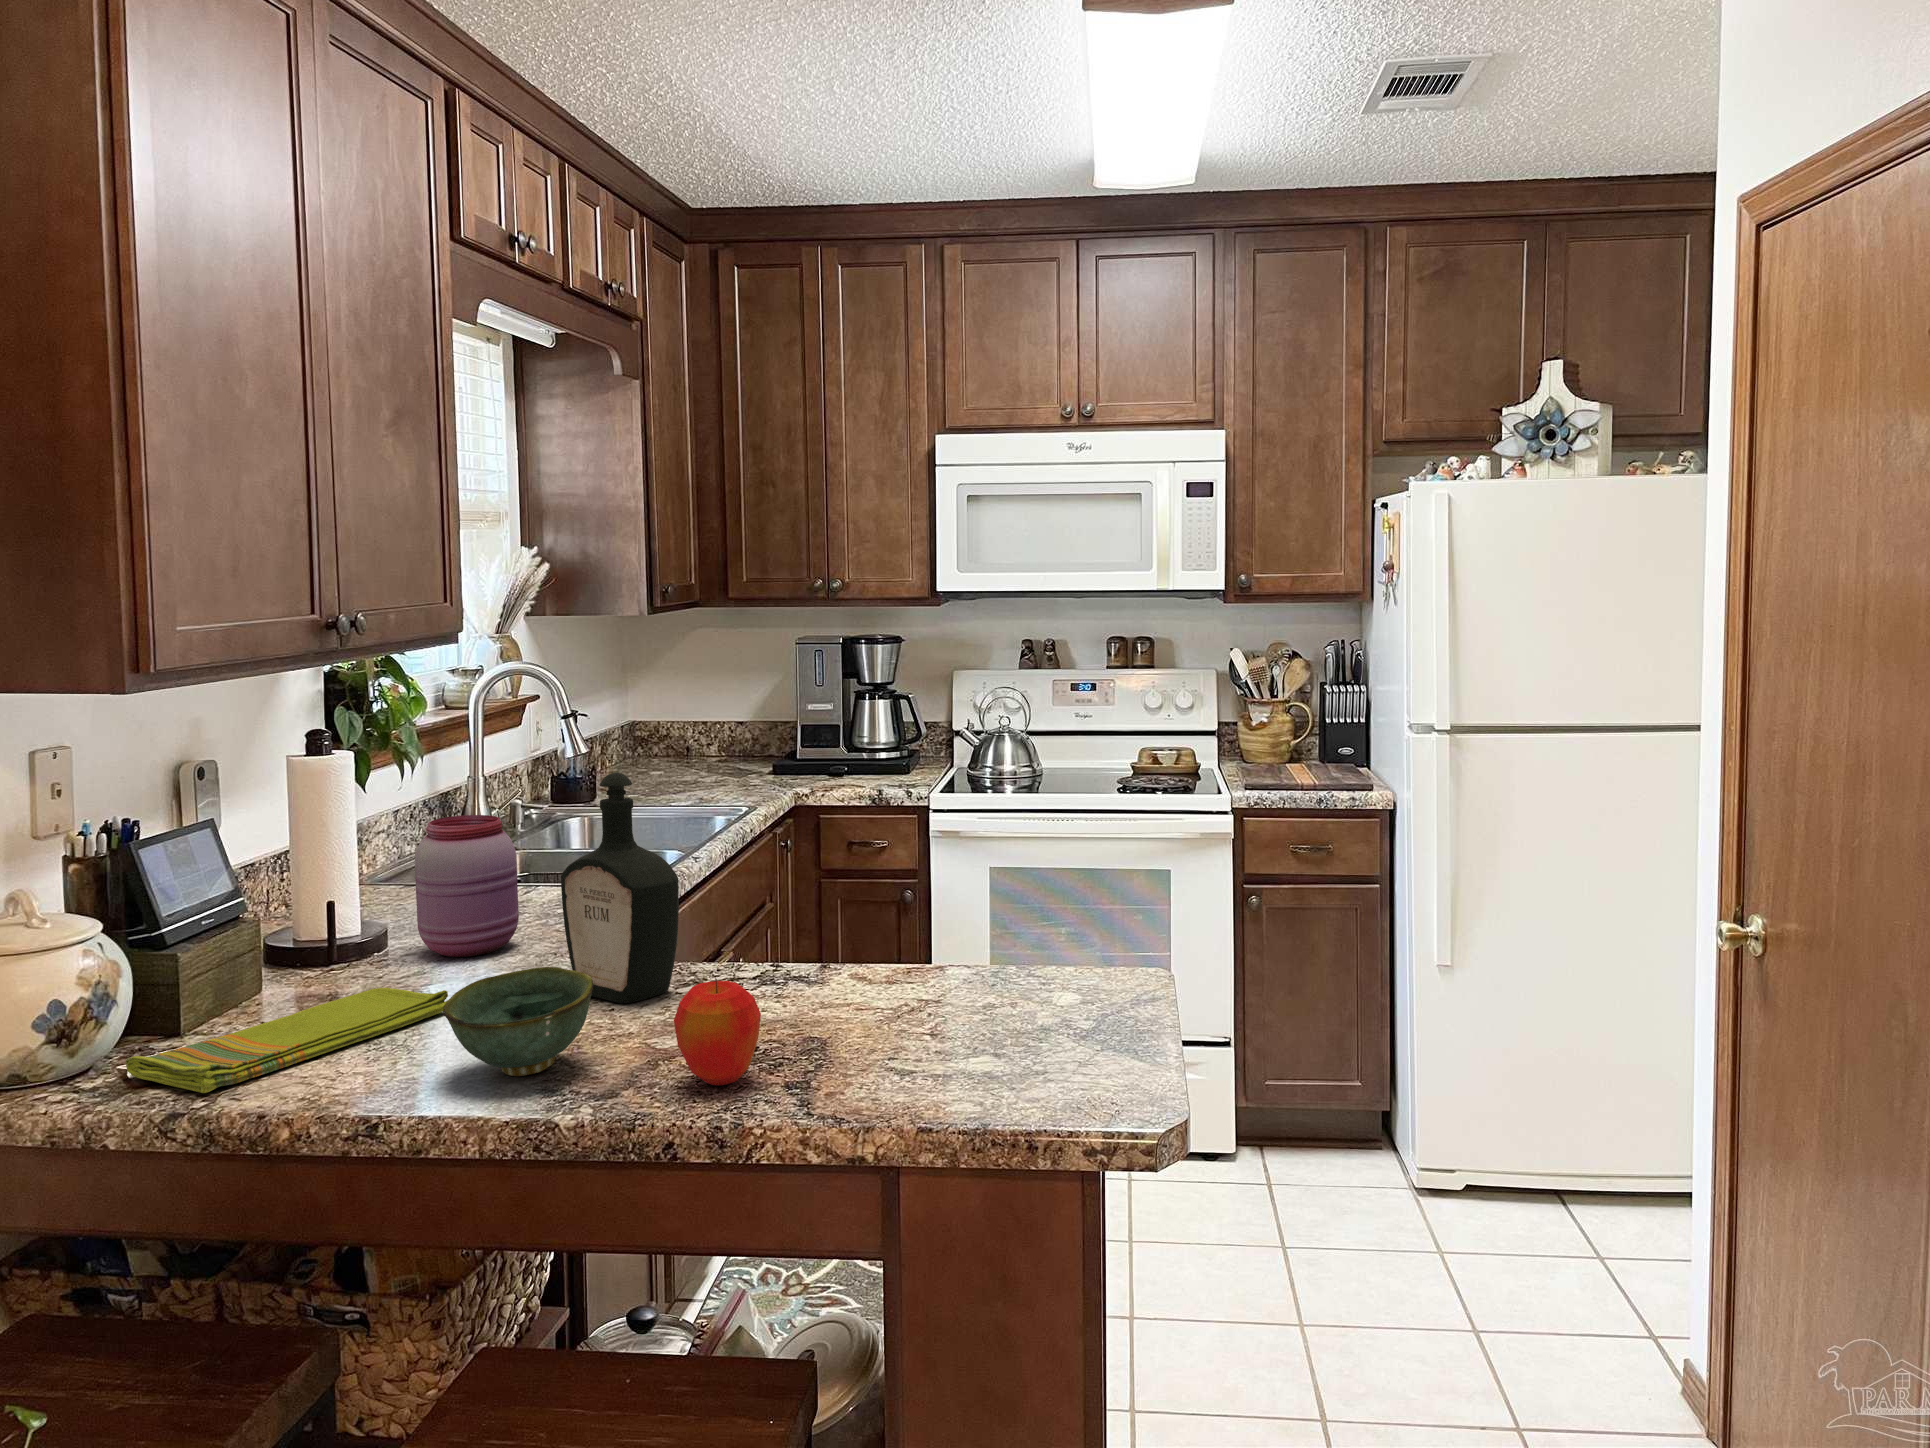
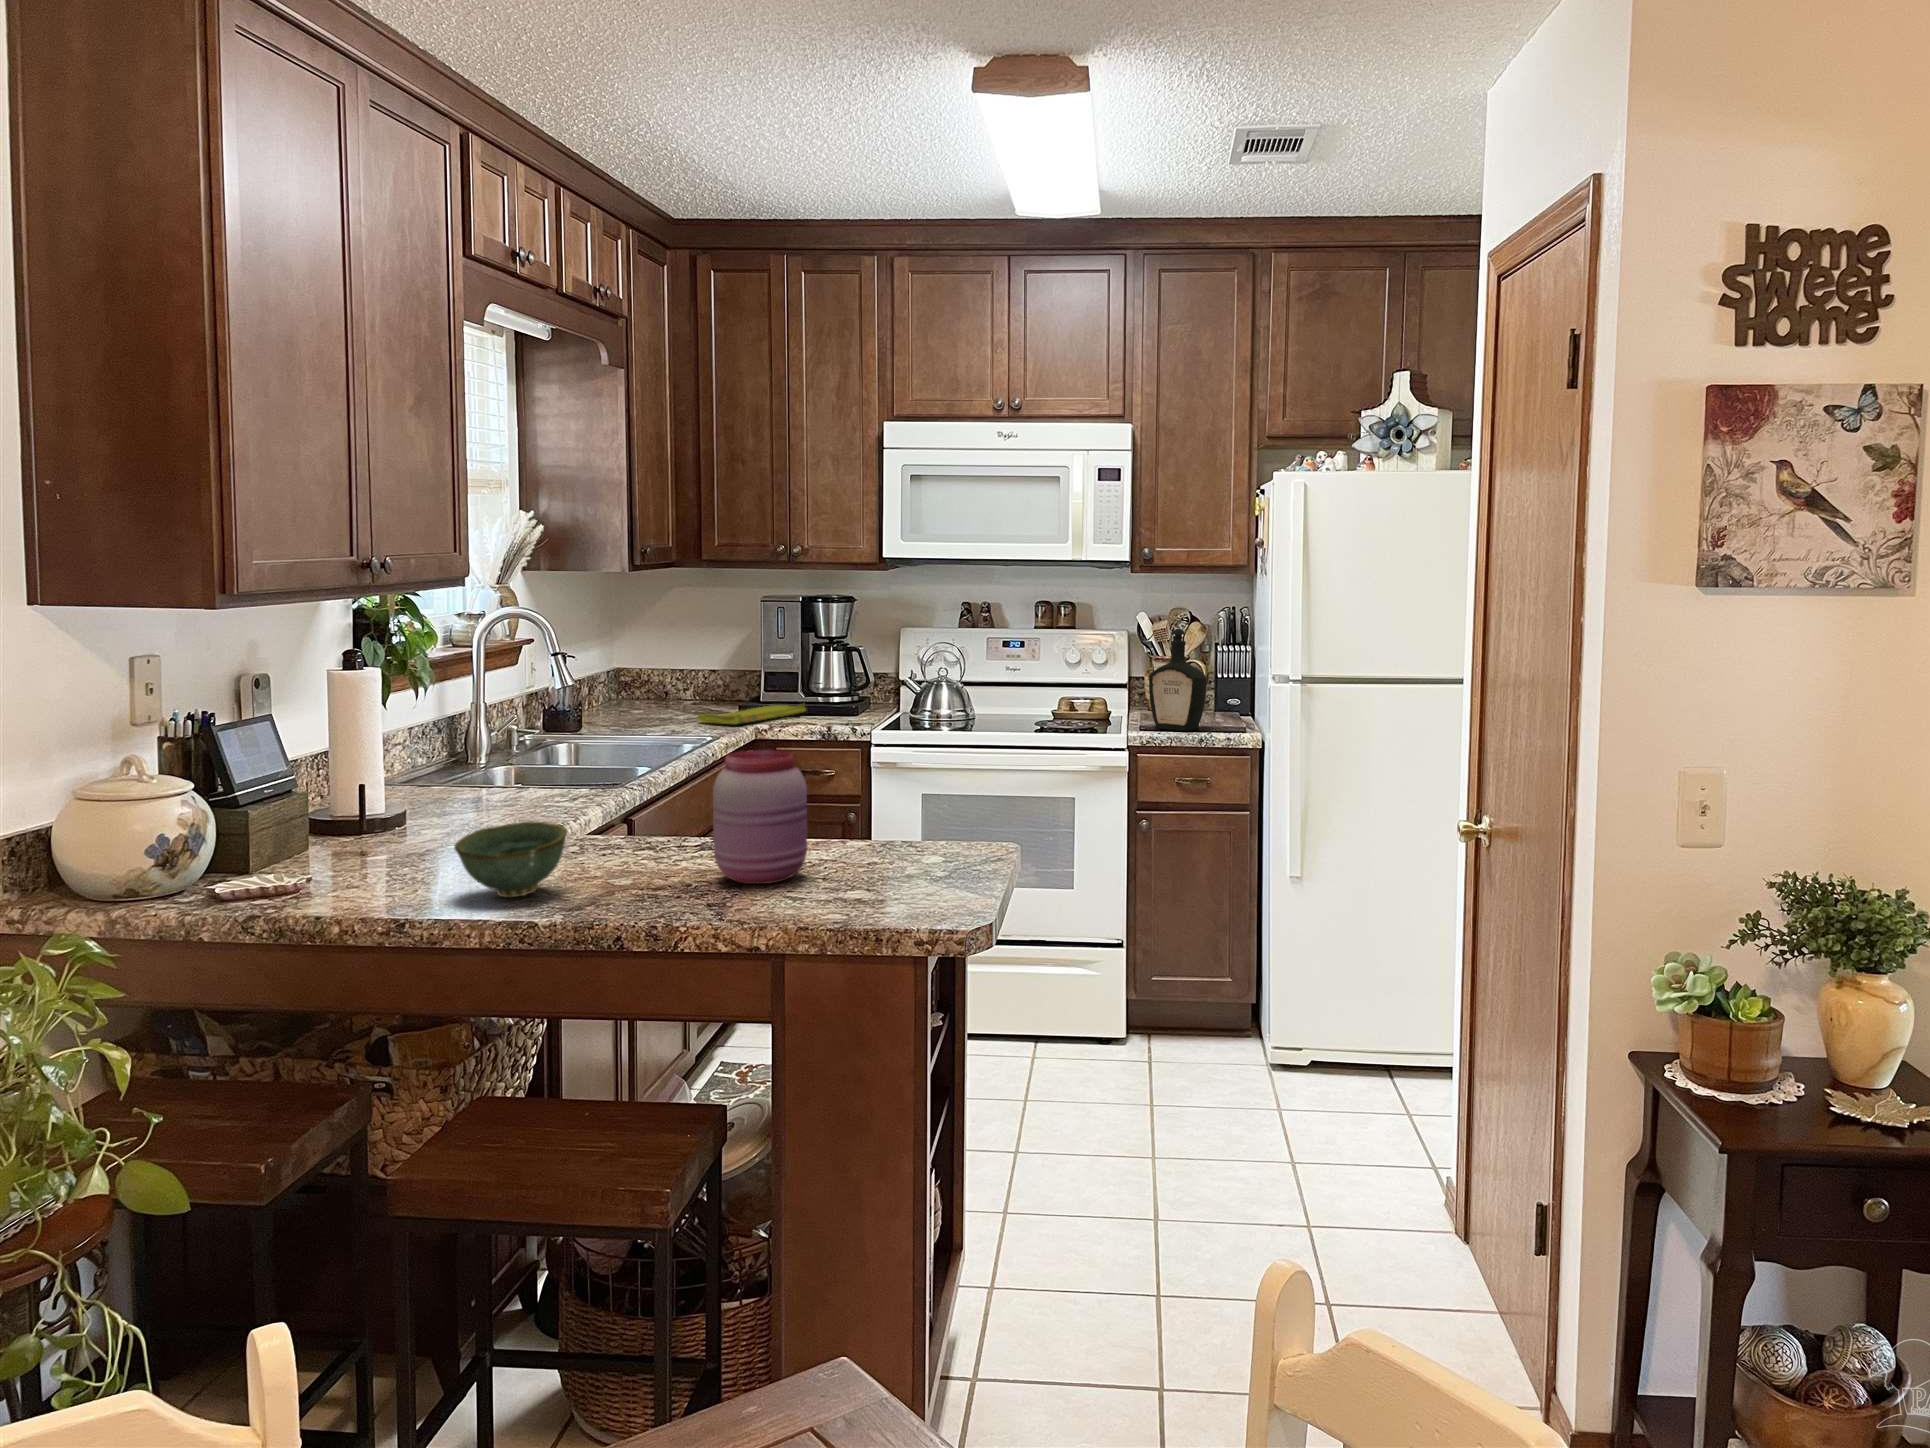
bottle: present [561,773,679,1003] -> present [1149,629,1207,731]
jar: present [415,815,519,957] -> present [713,750,807,884]
apple: present [674,978,761,1086] -> none [625,824,690,903]
dish towel: present [126,988,448,1093] -> present [697,704,806,724]

